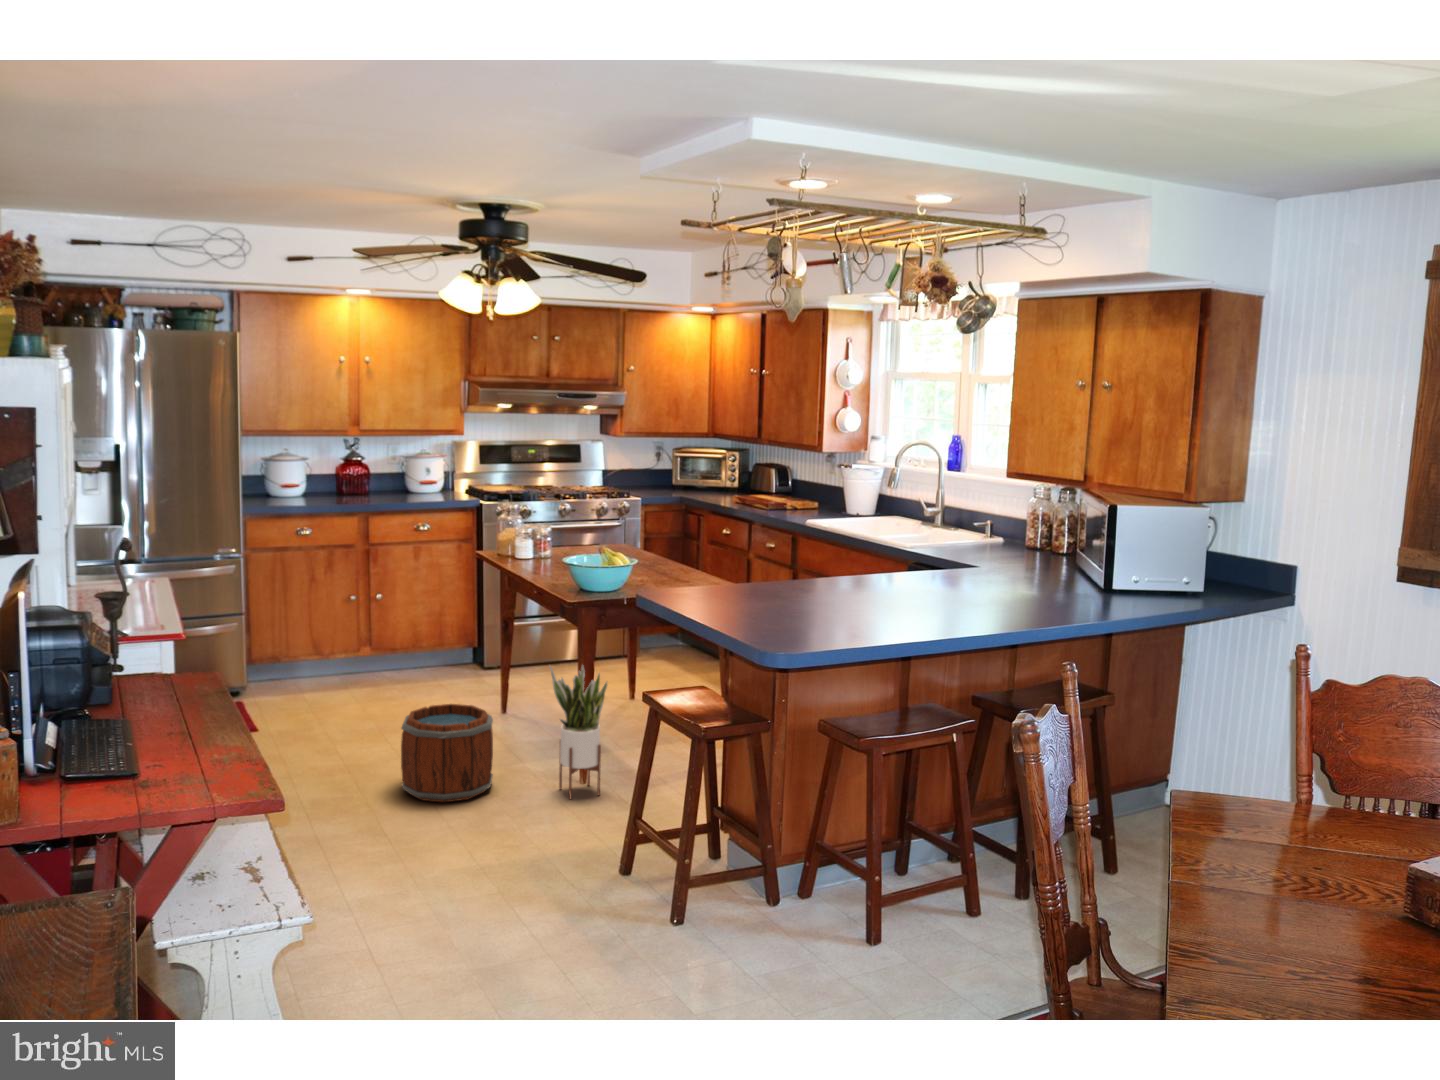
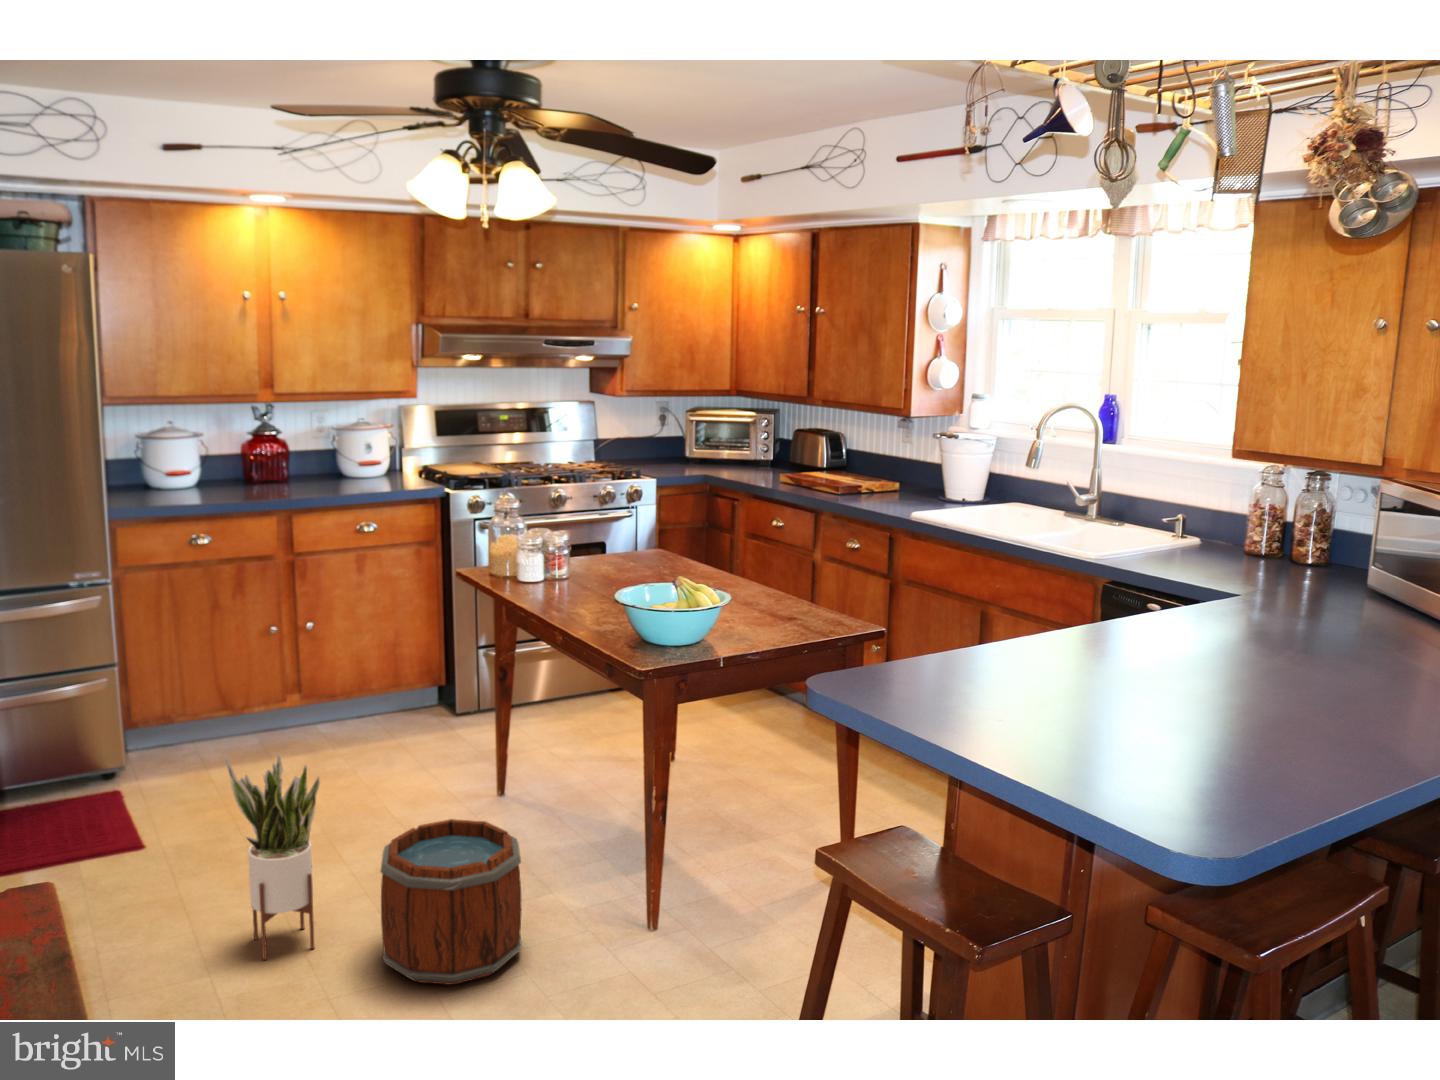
potted plant: present [549,666,608,799] -> present [224,754,320,960]

